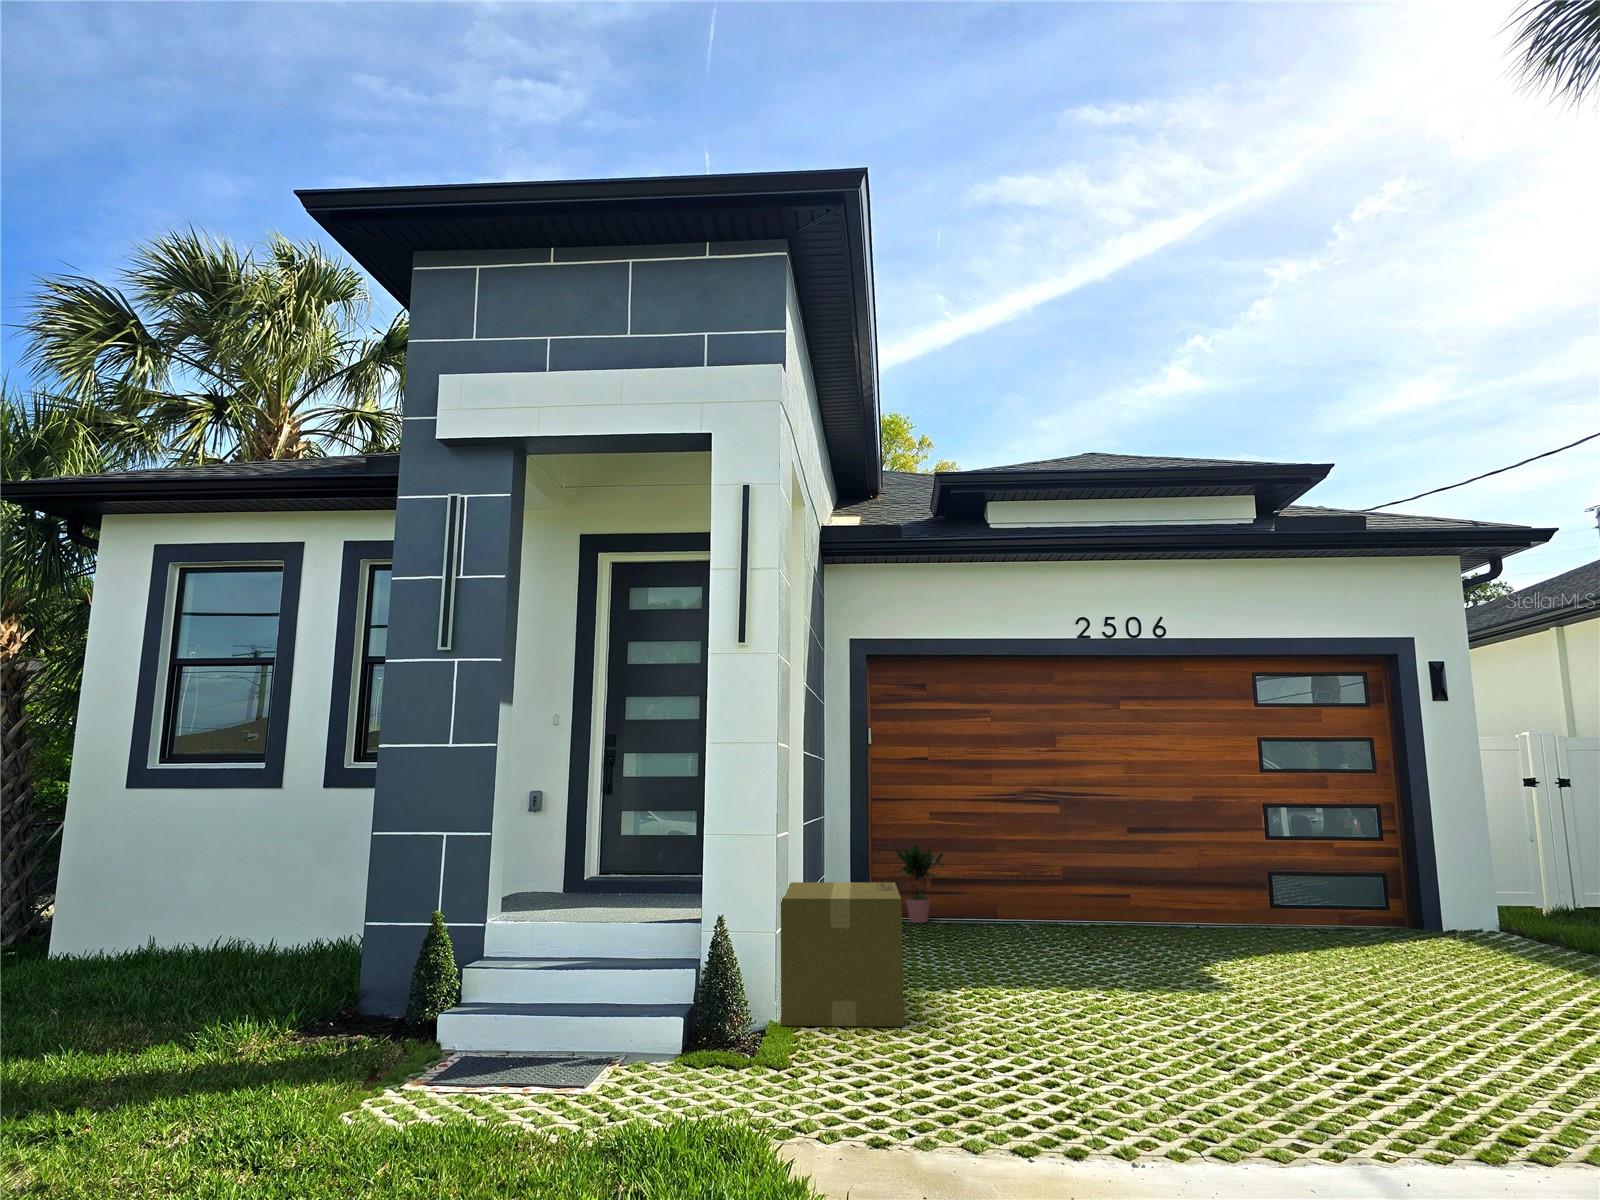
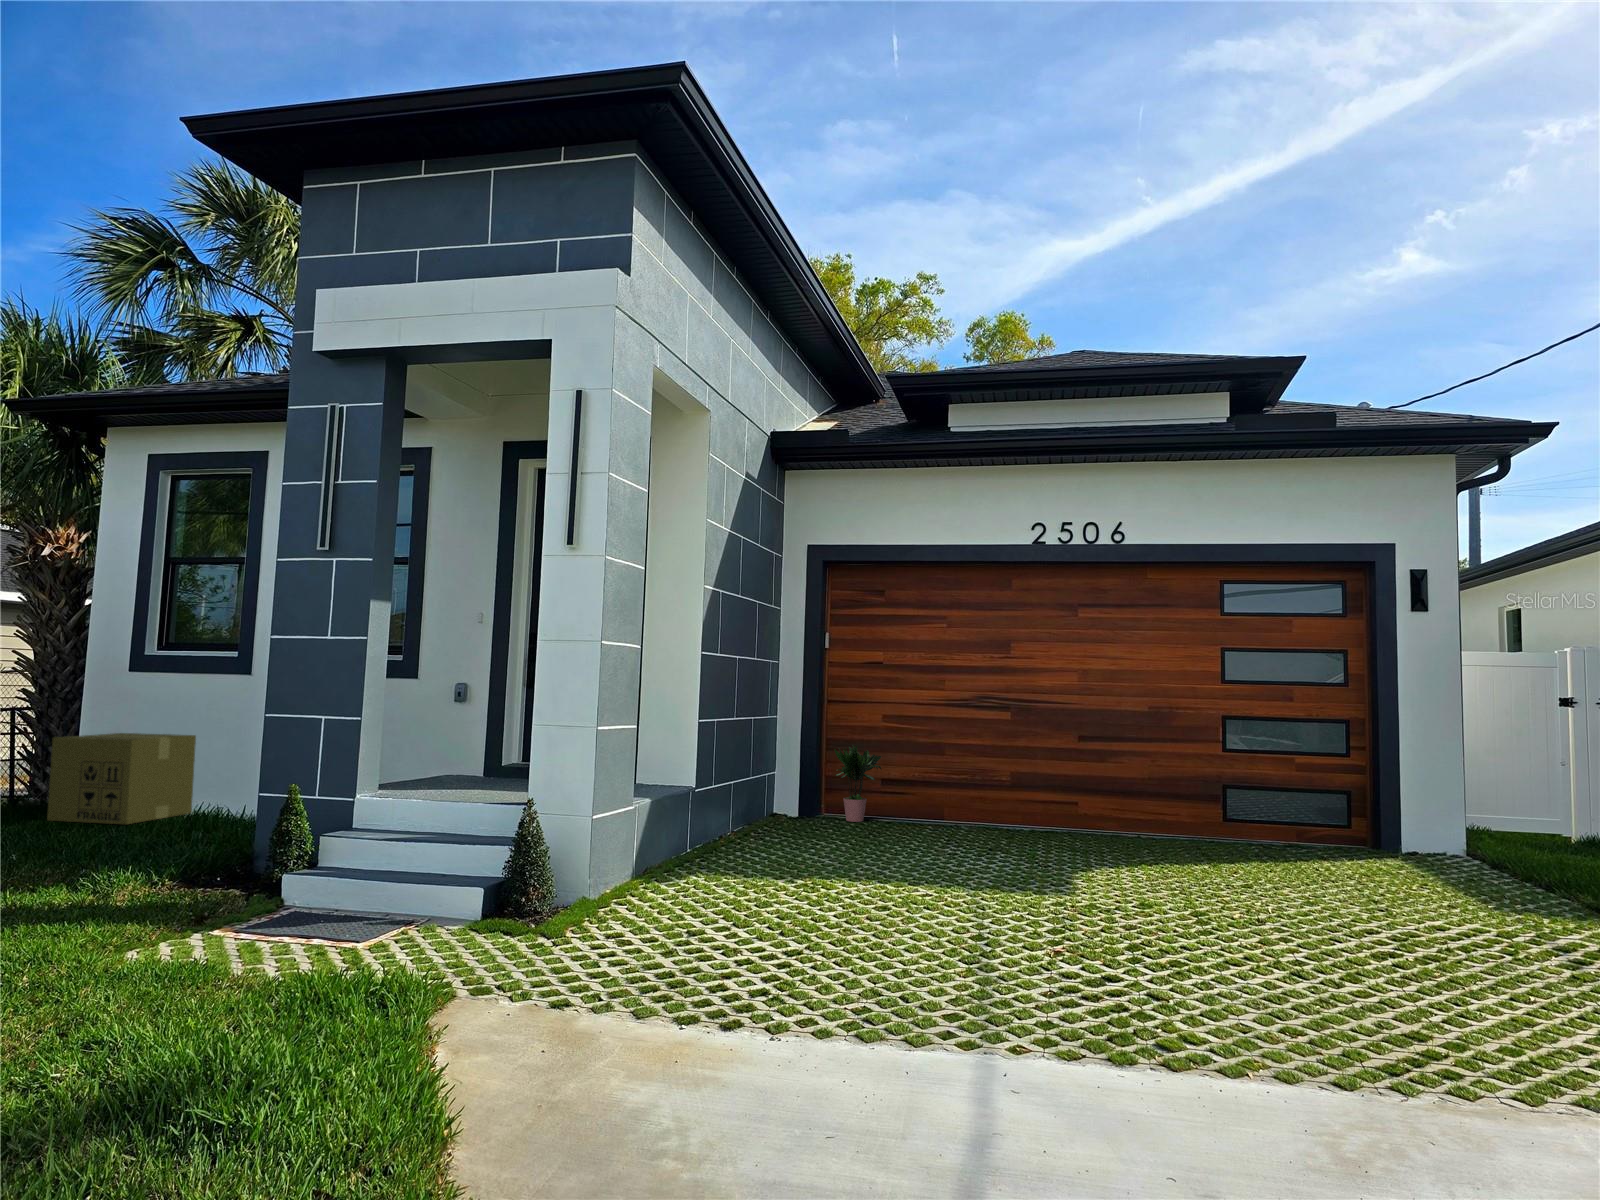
cardboard box: present [781,882,904,1027] -> present [47,733,196,824]

